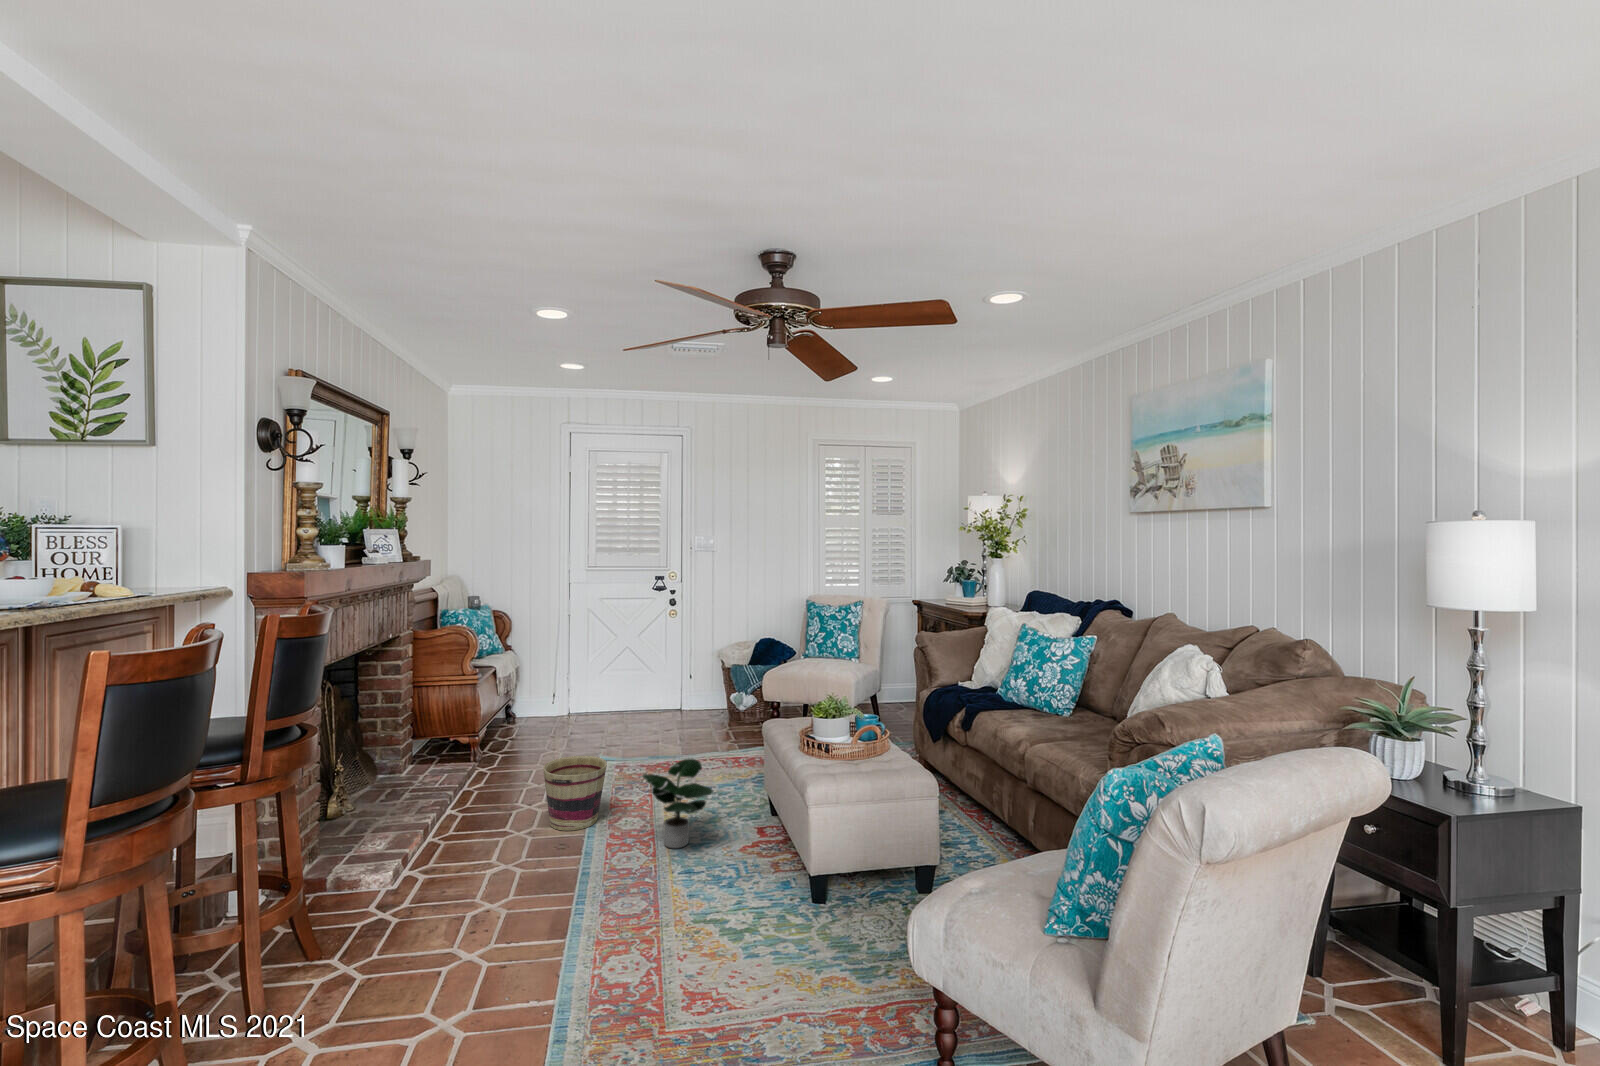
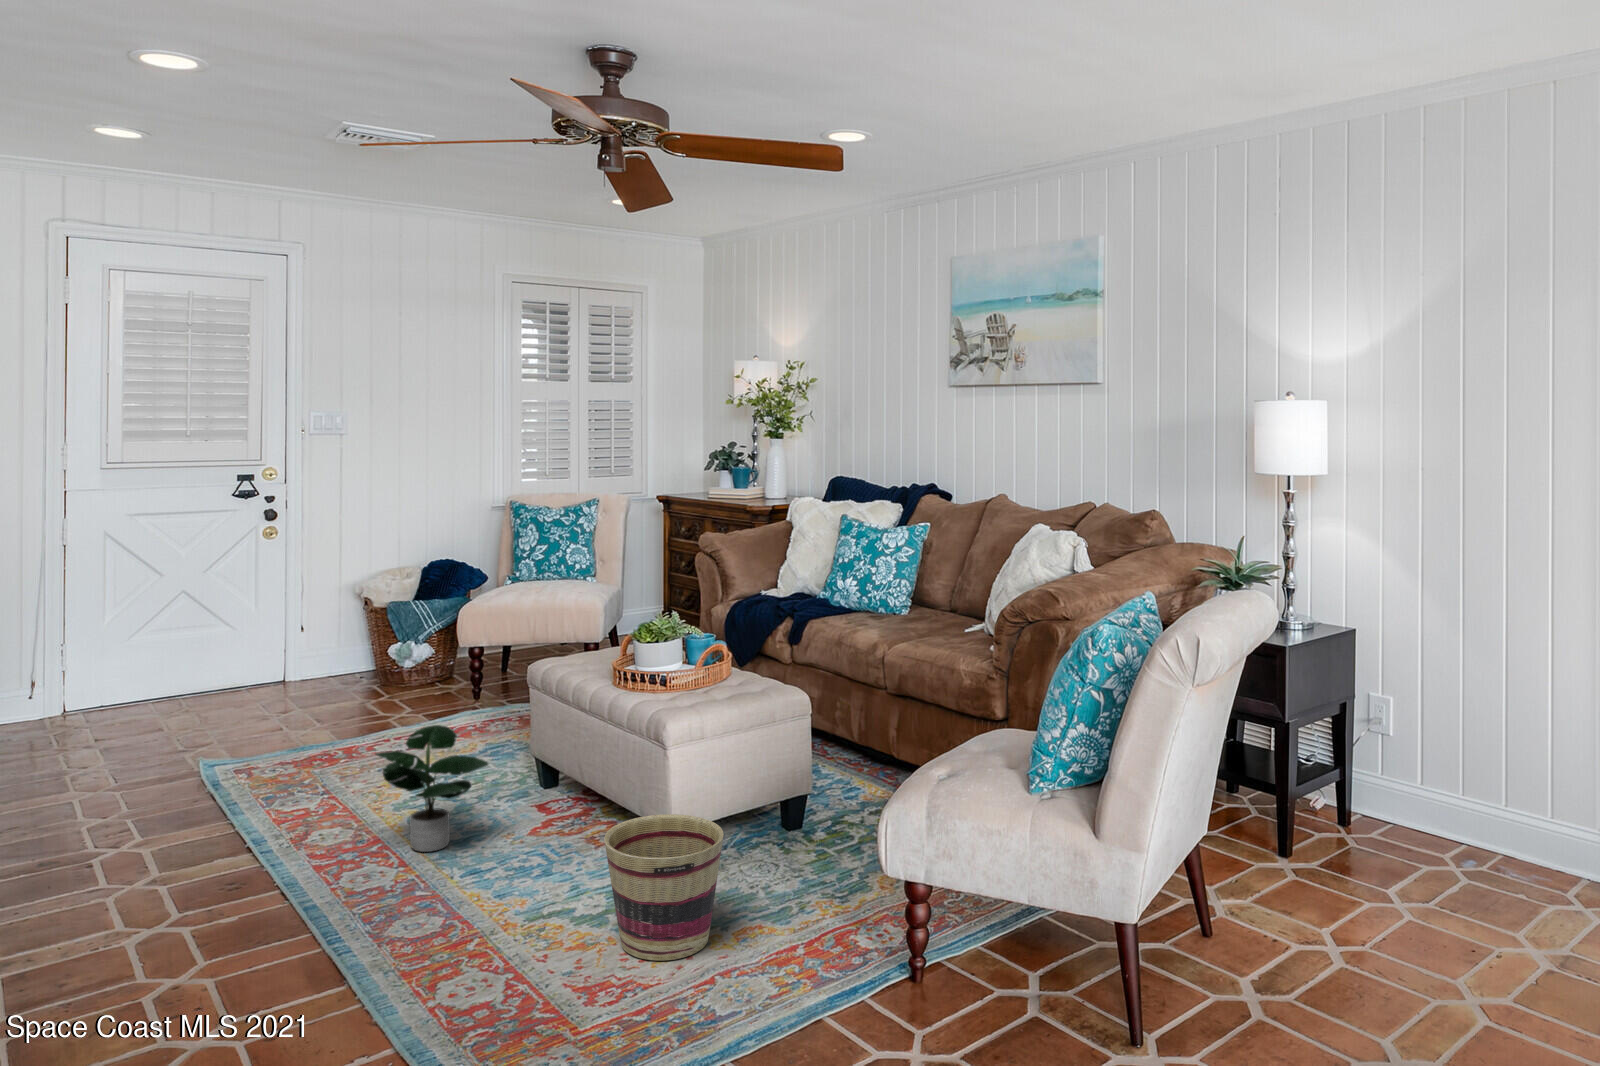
basket: present [543,756,607,831] -> present [604,814,724,961]

